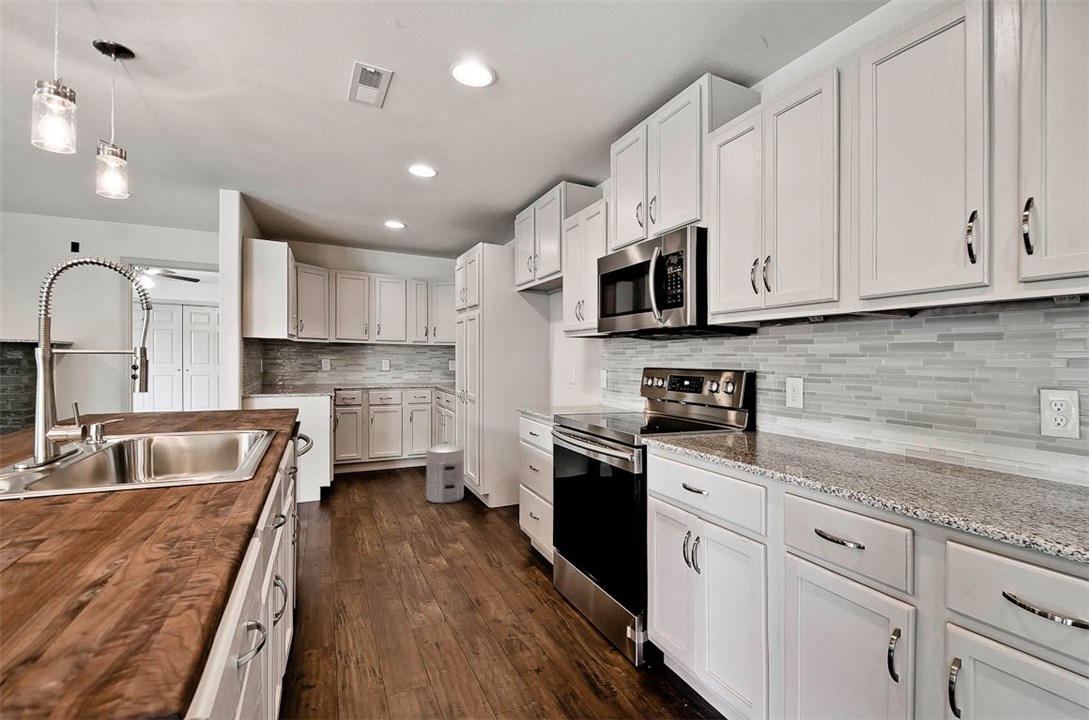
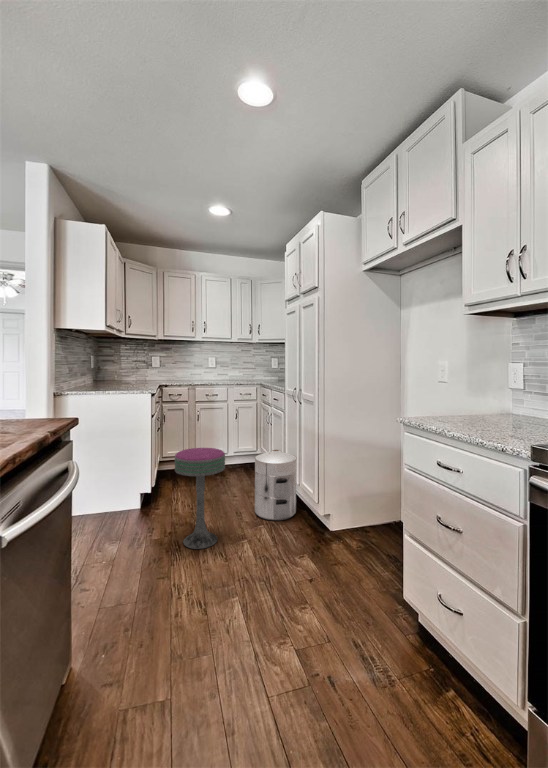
bar stool: none [355,439,399,522] -> present [175,448,225,549]

